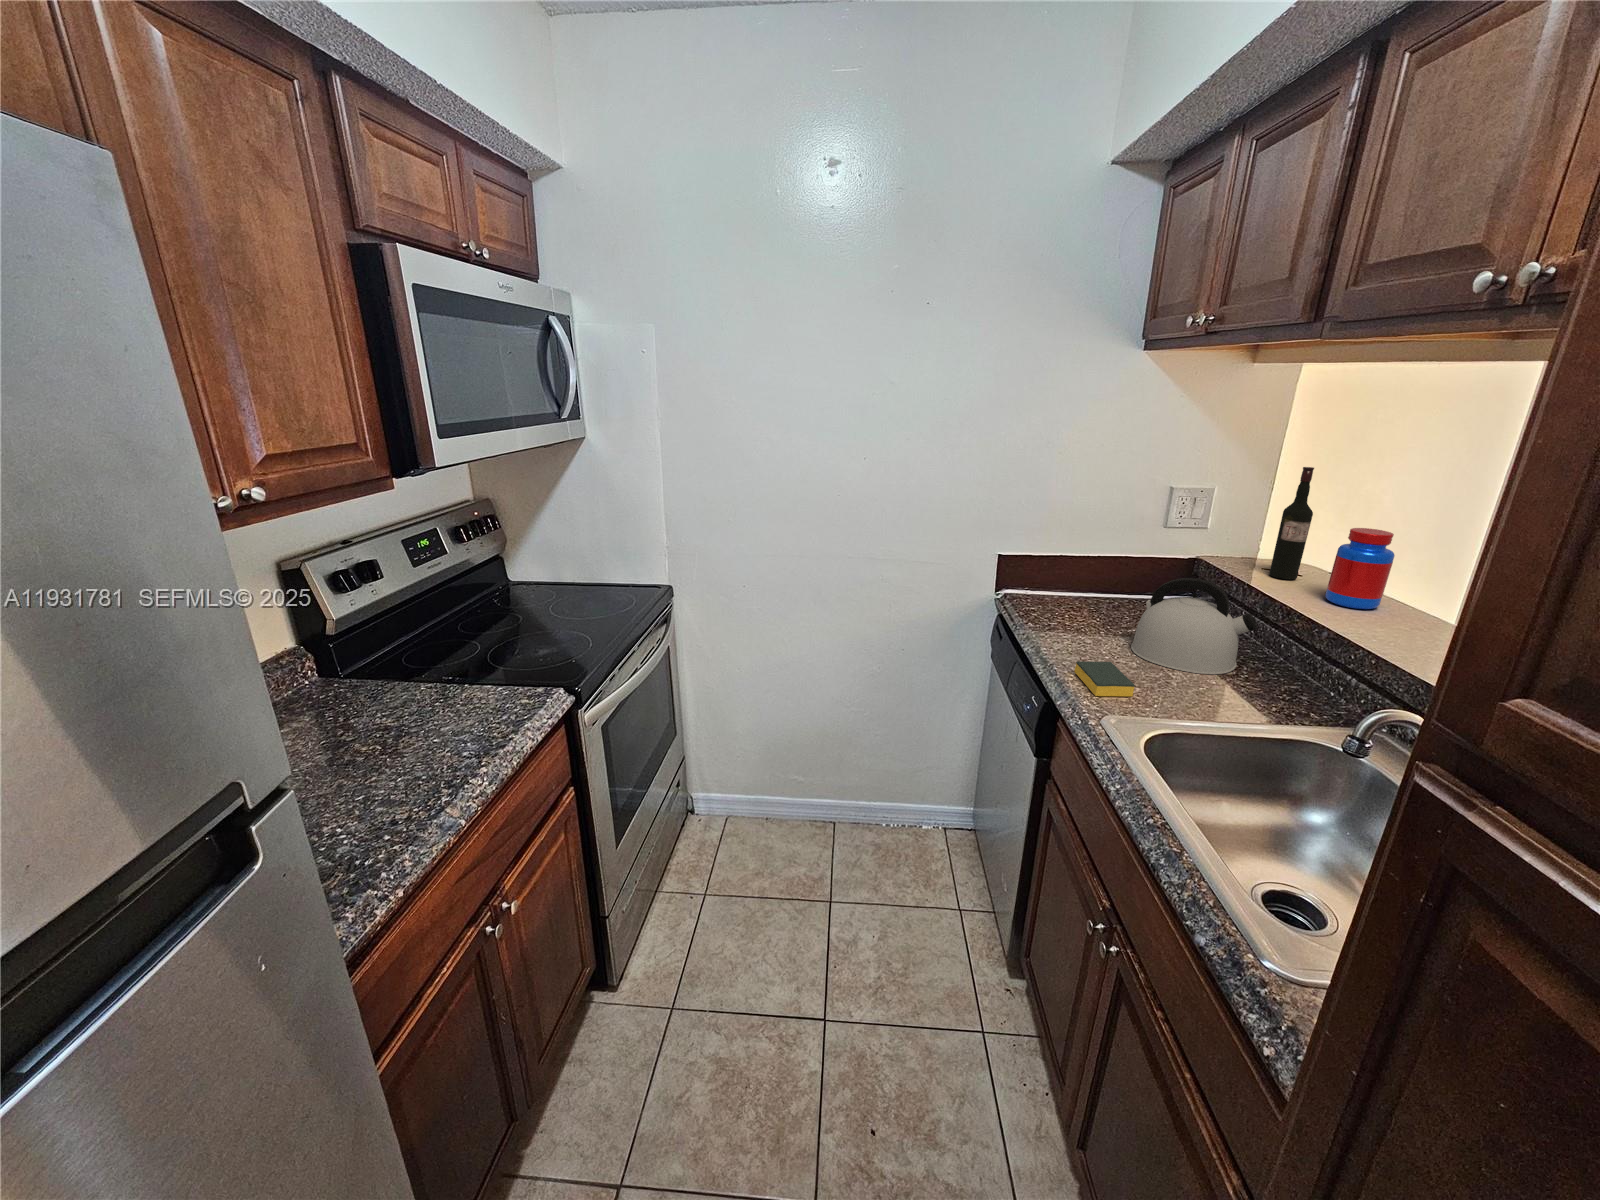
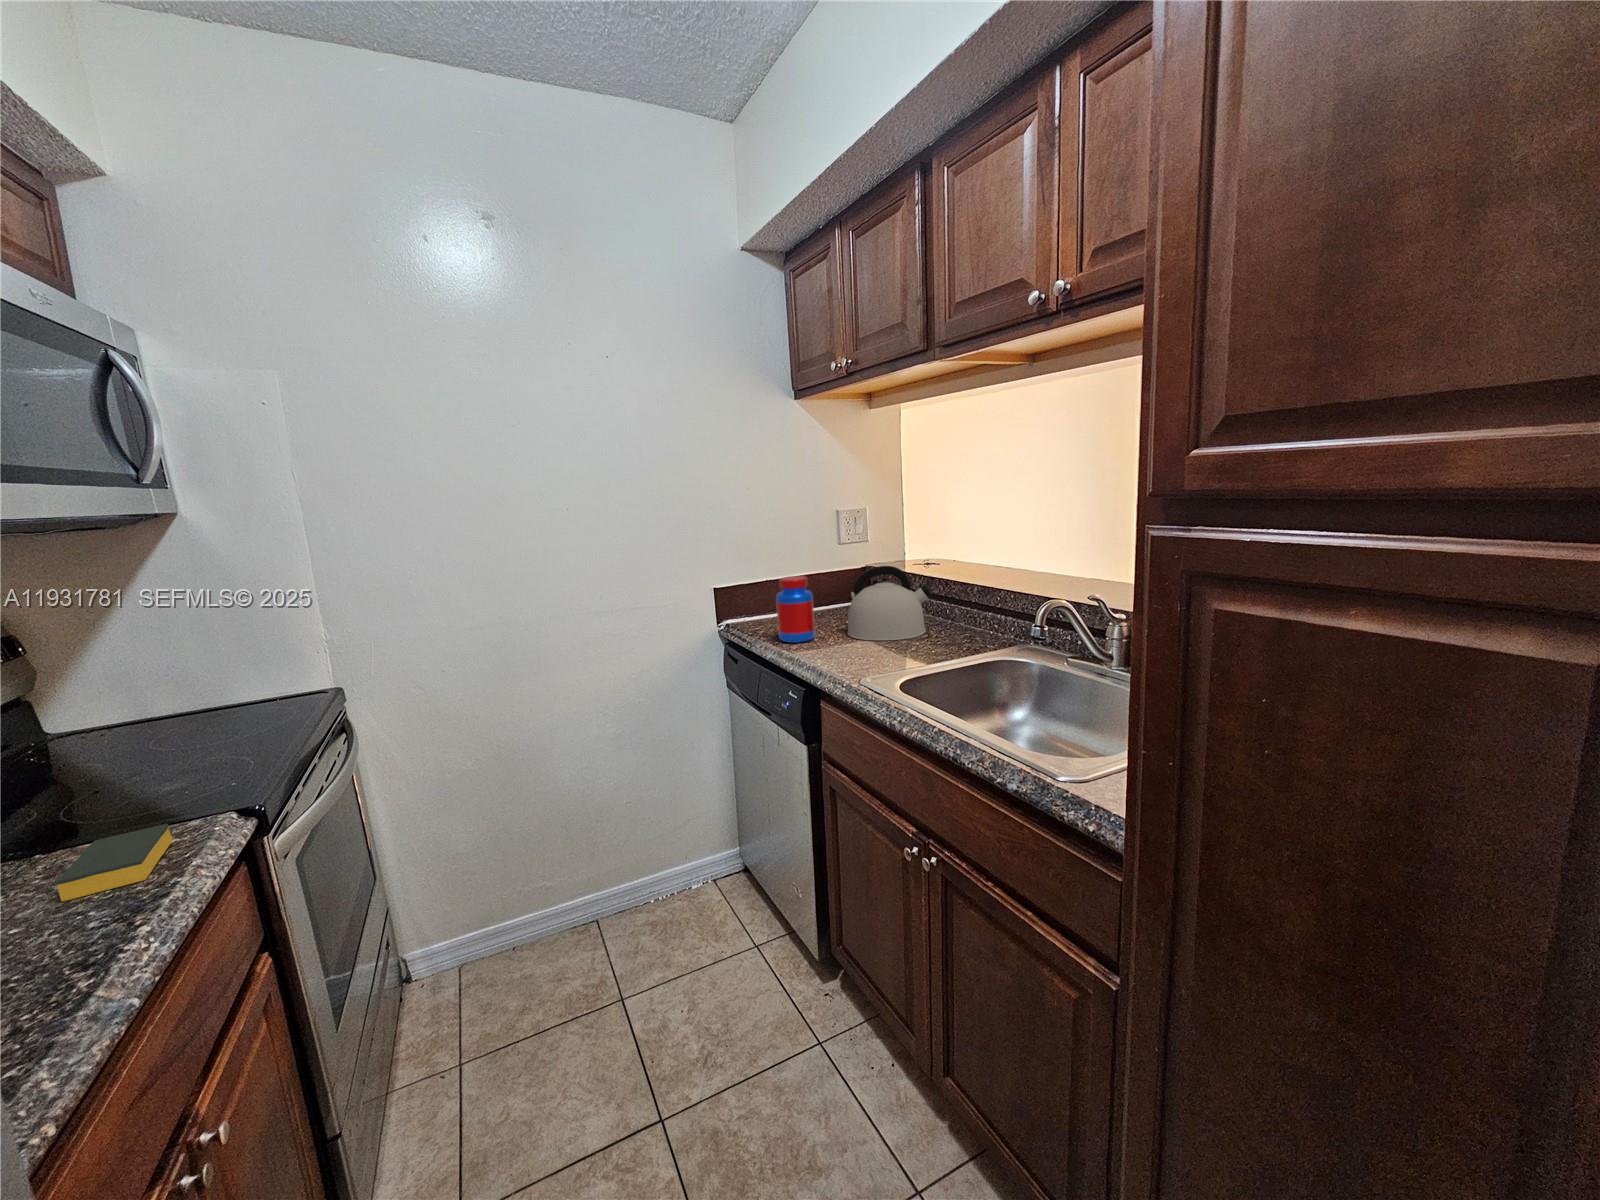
wine bottle: present [1269,467,1314,579] -> none [915,481,936,567]
jar: present [1325,528,1395,609] -> present [776,576,815,643]
sponge: present [1075,661,1135,697] -> present [56,824,173,901]

